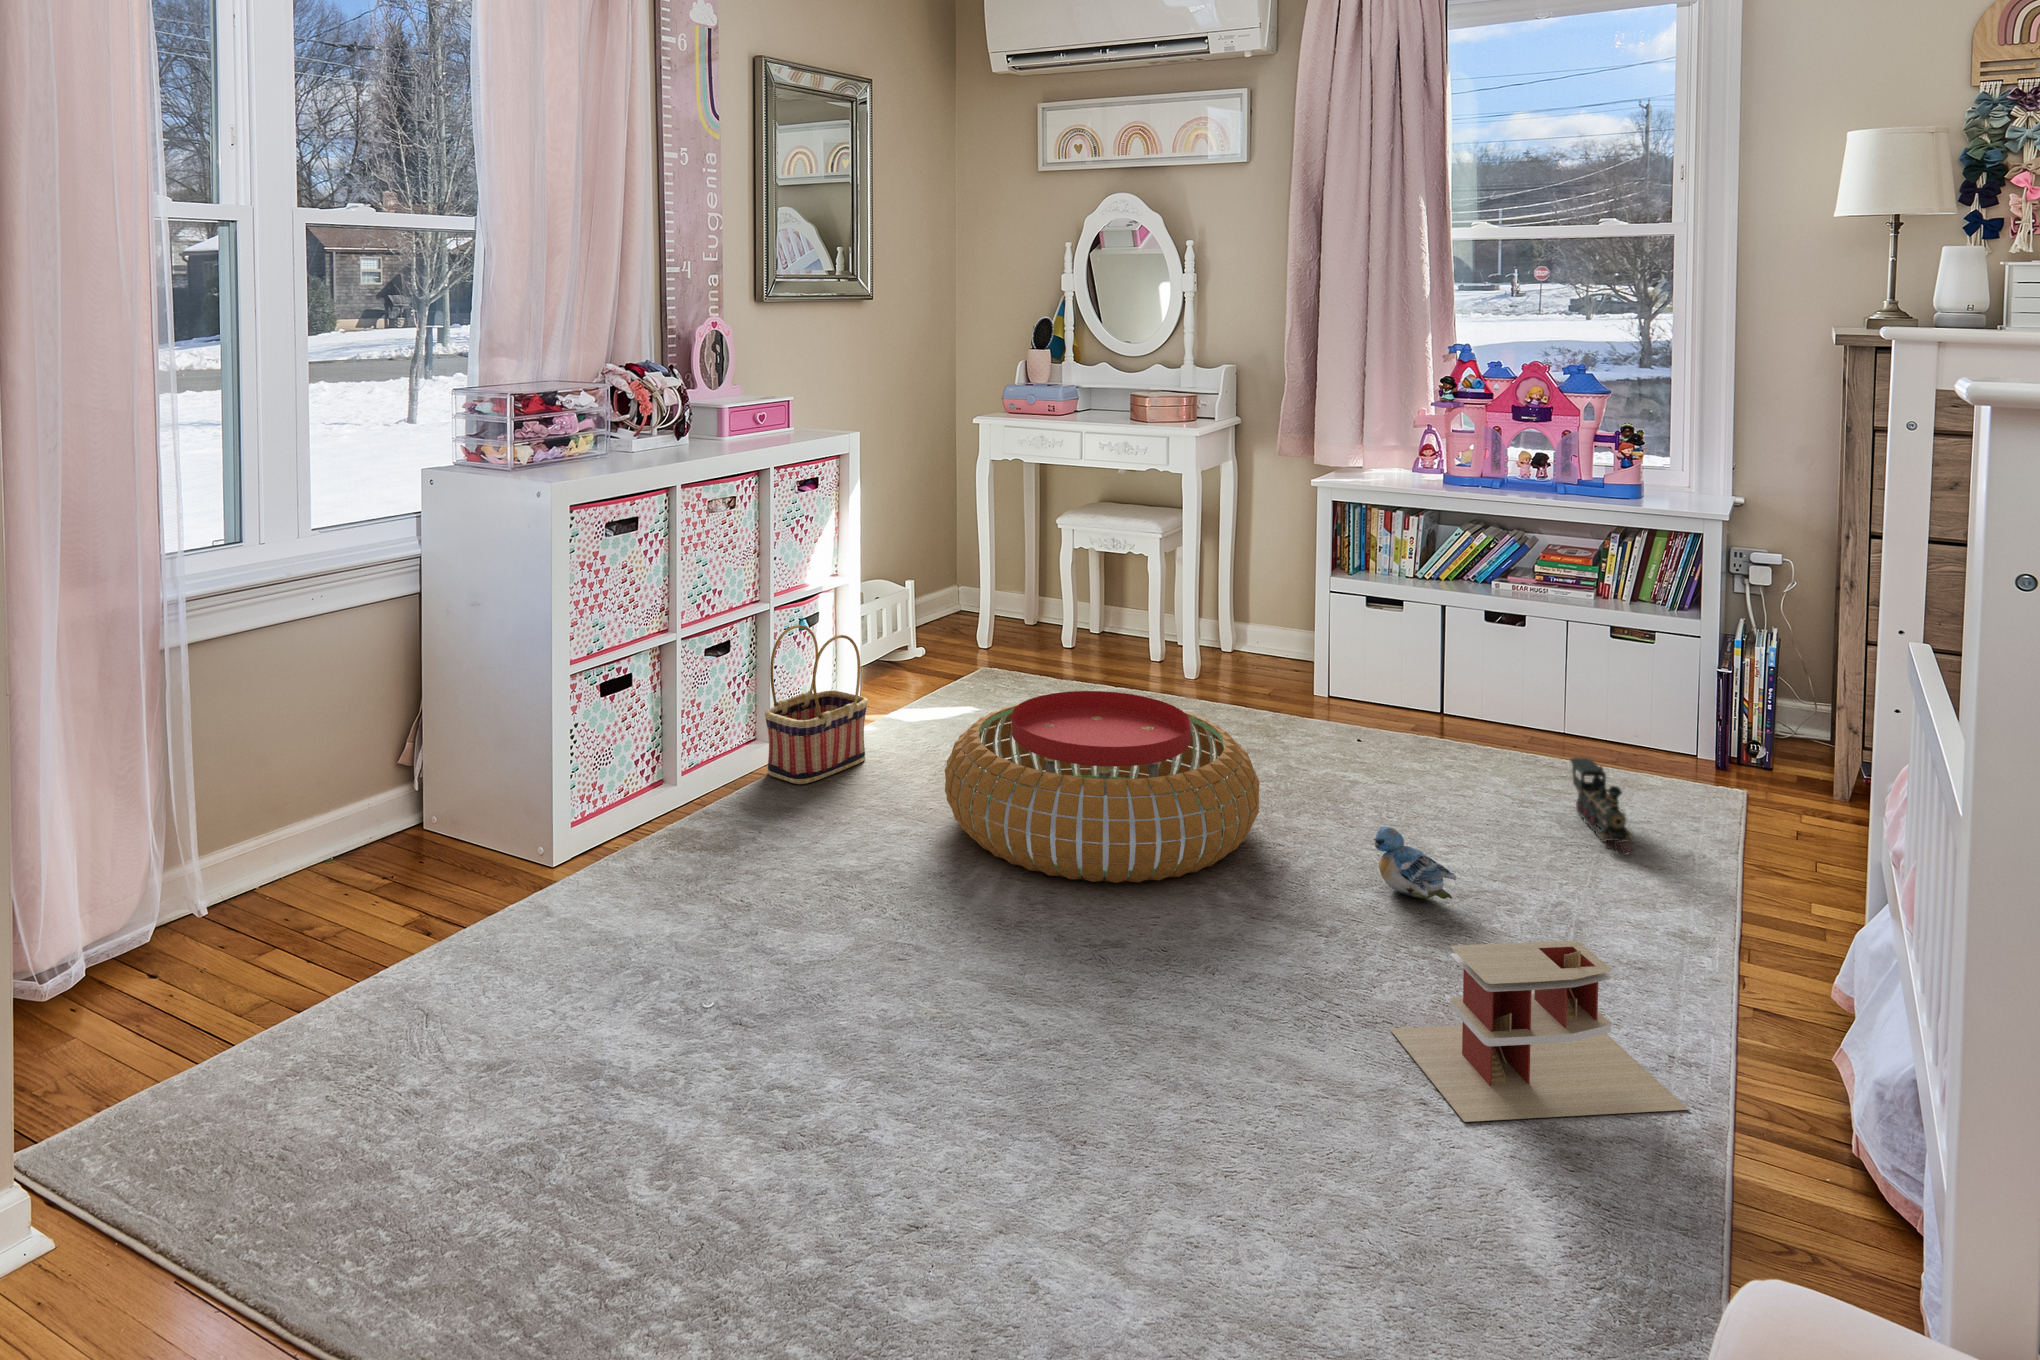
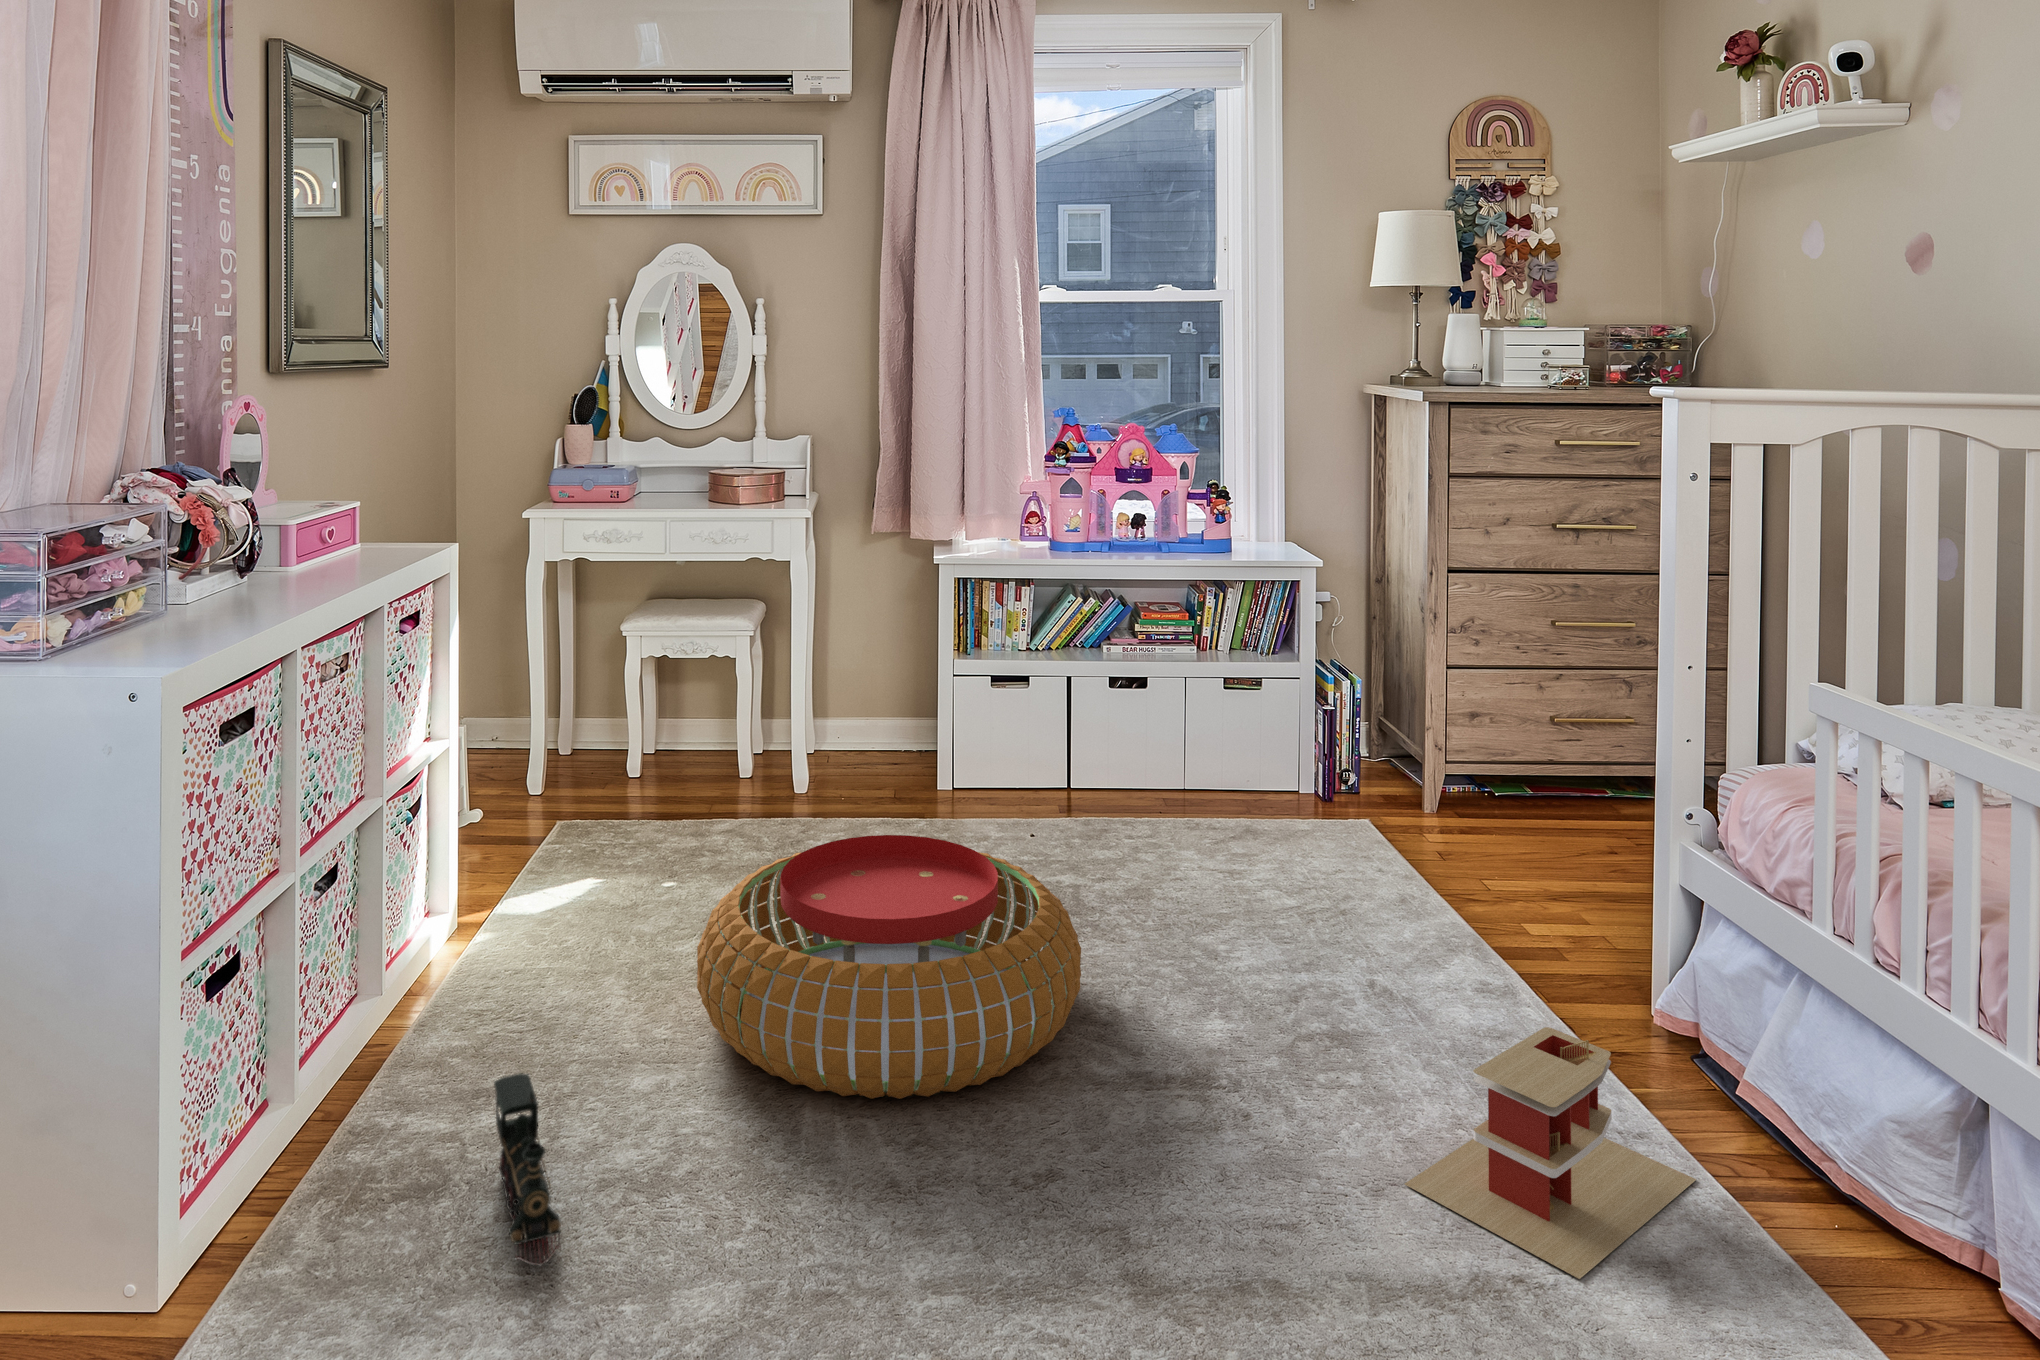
basket: present [765,625,868,784] -> none [397,822,525,1055]
toy train: present [1570,758,1634,855] -> present [494,1073,561,1266]
plush toy: present [1374,826,1456,899] -> none [1204,935,1300,1008]

